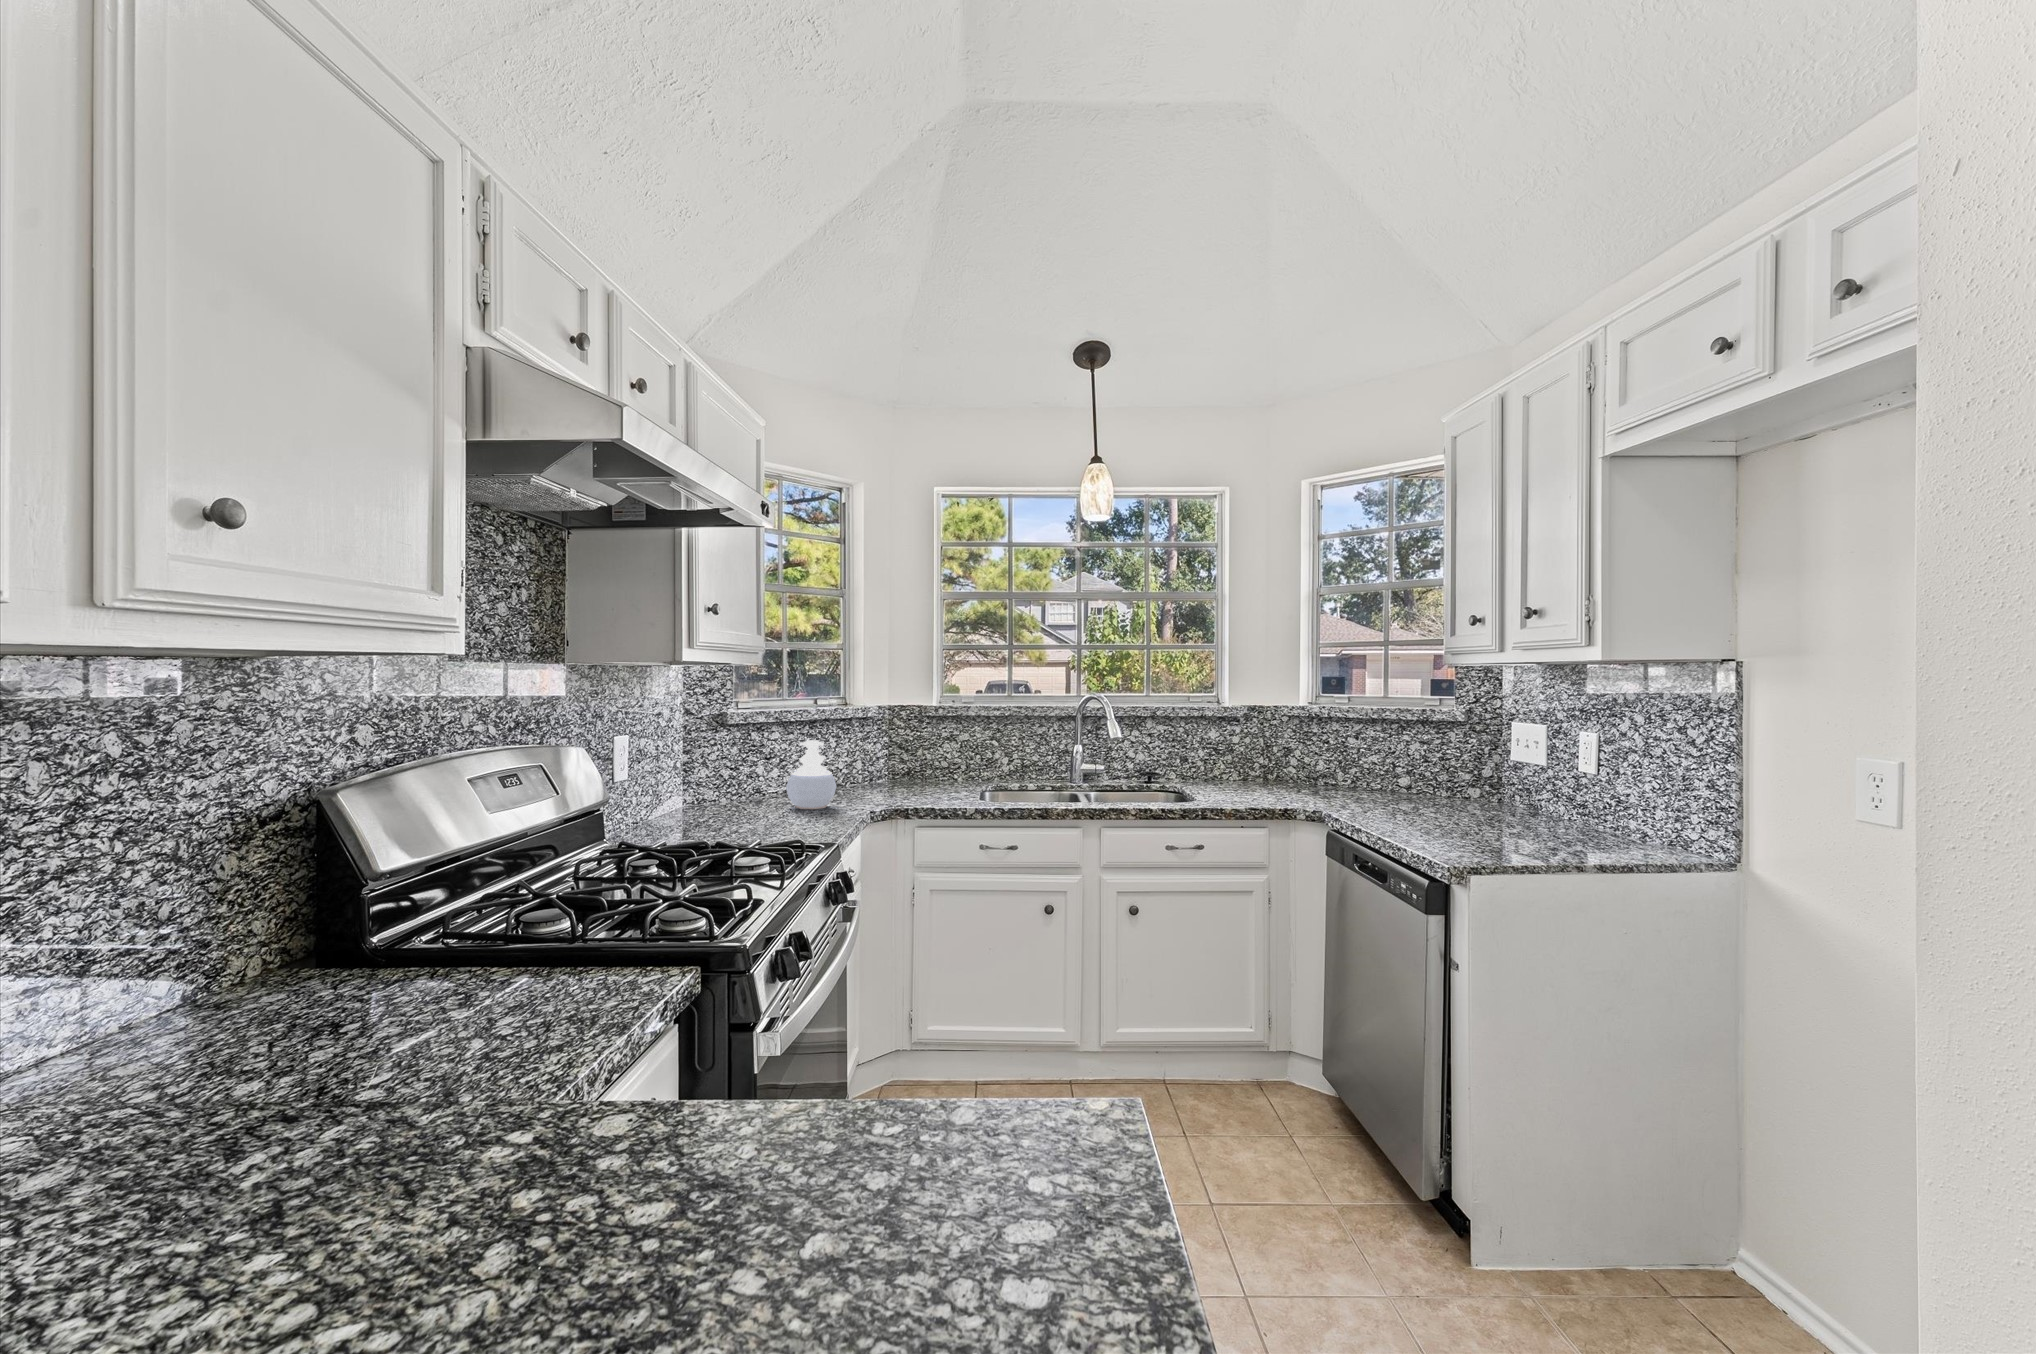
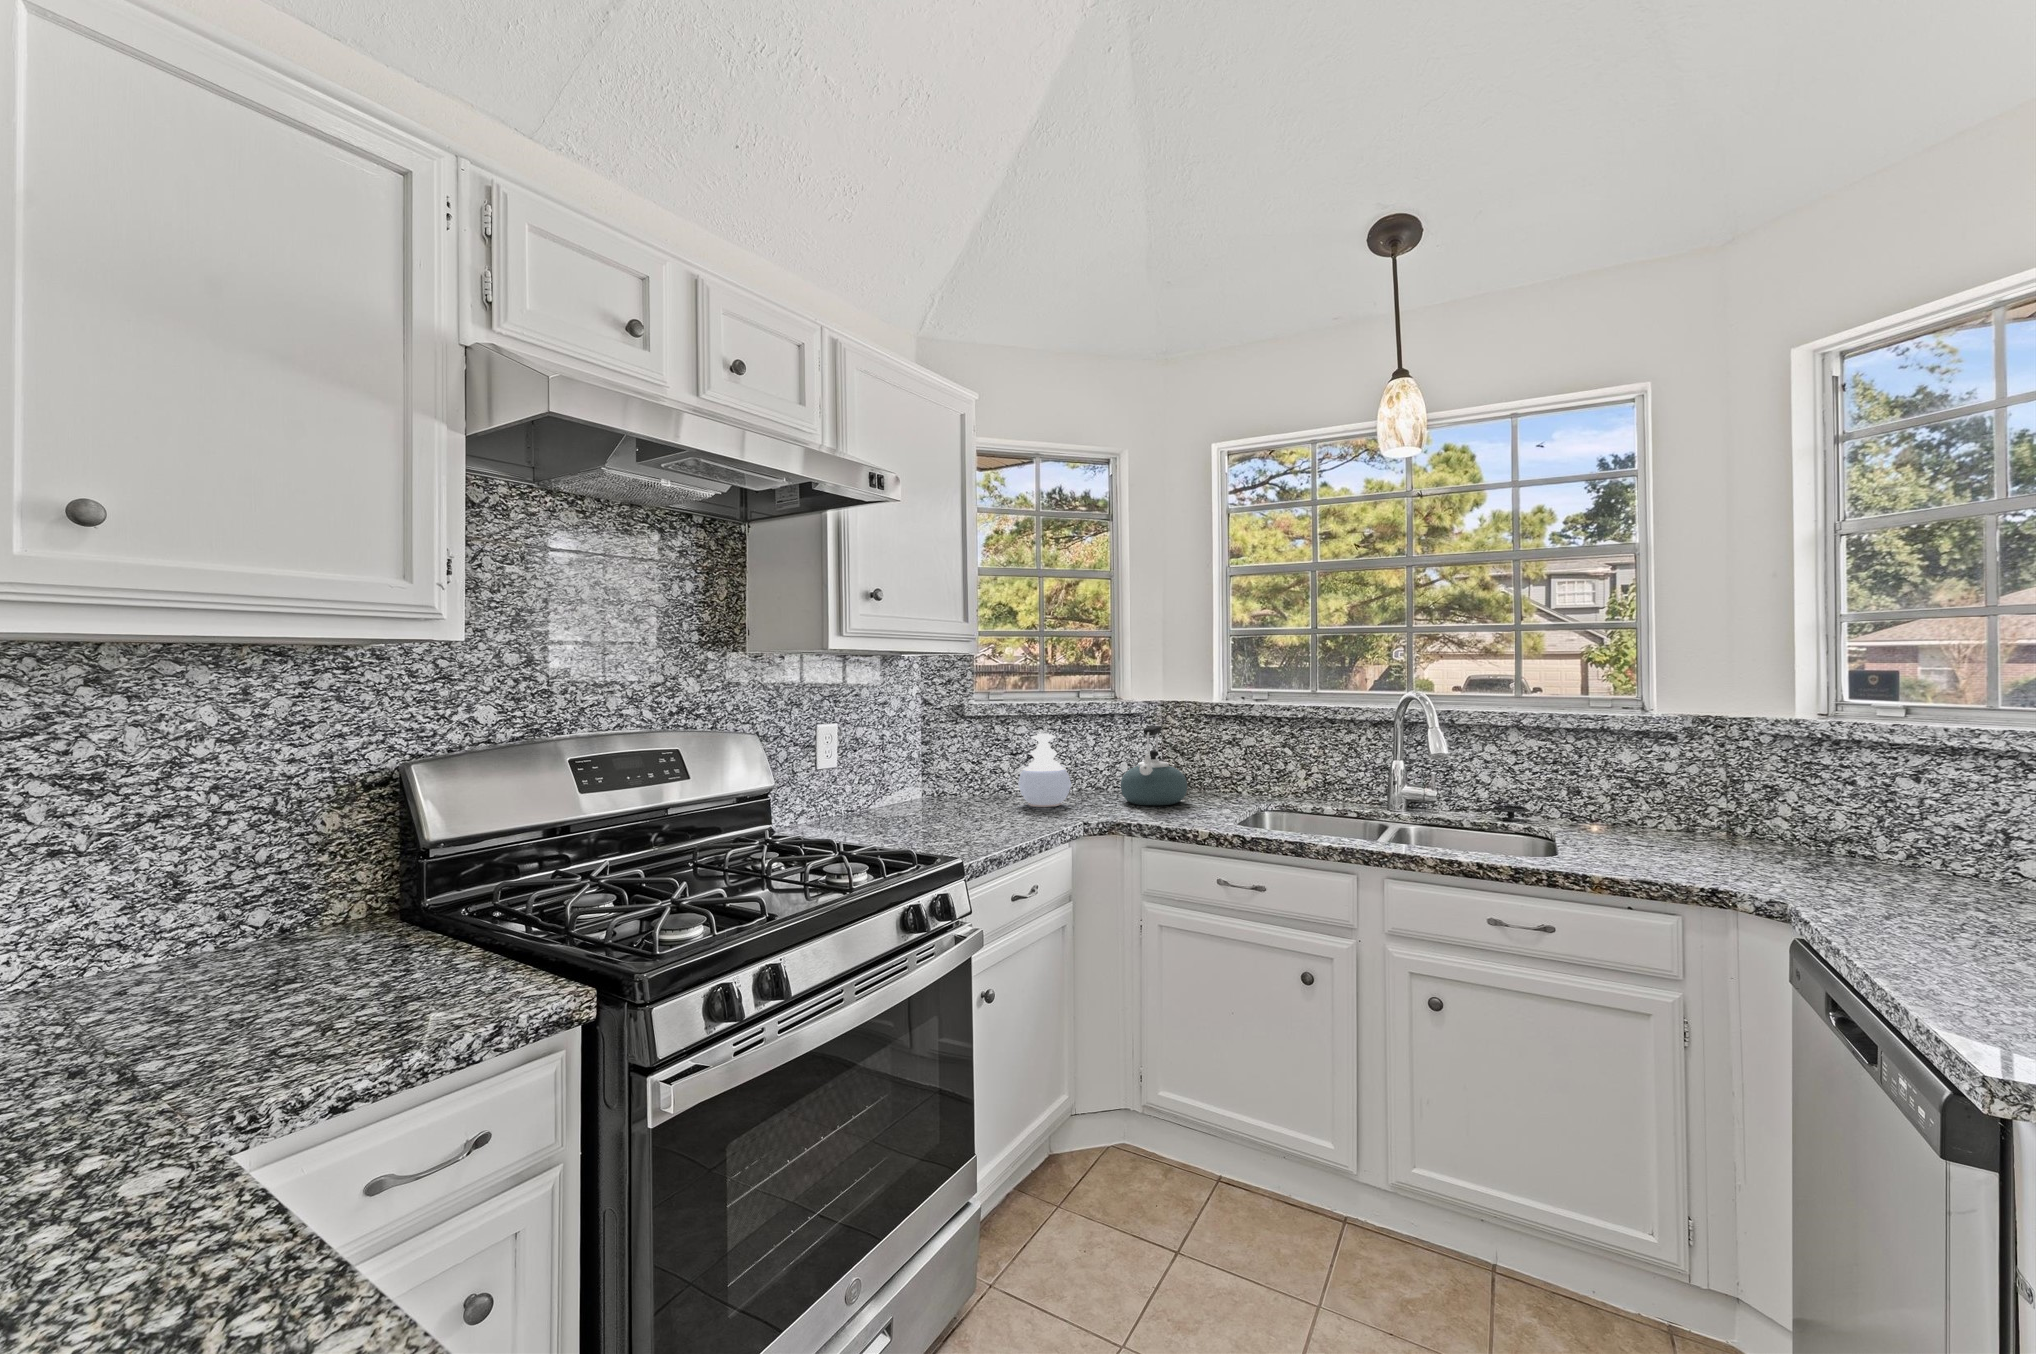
kettle: none [874,733,933,804] -> present [1121,726,1187,805]

